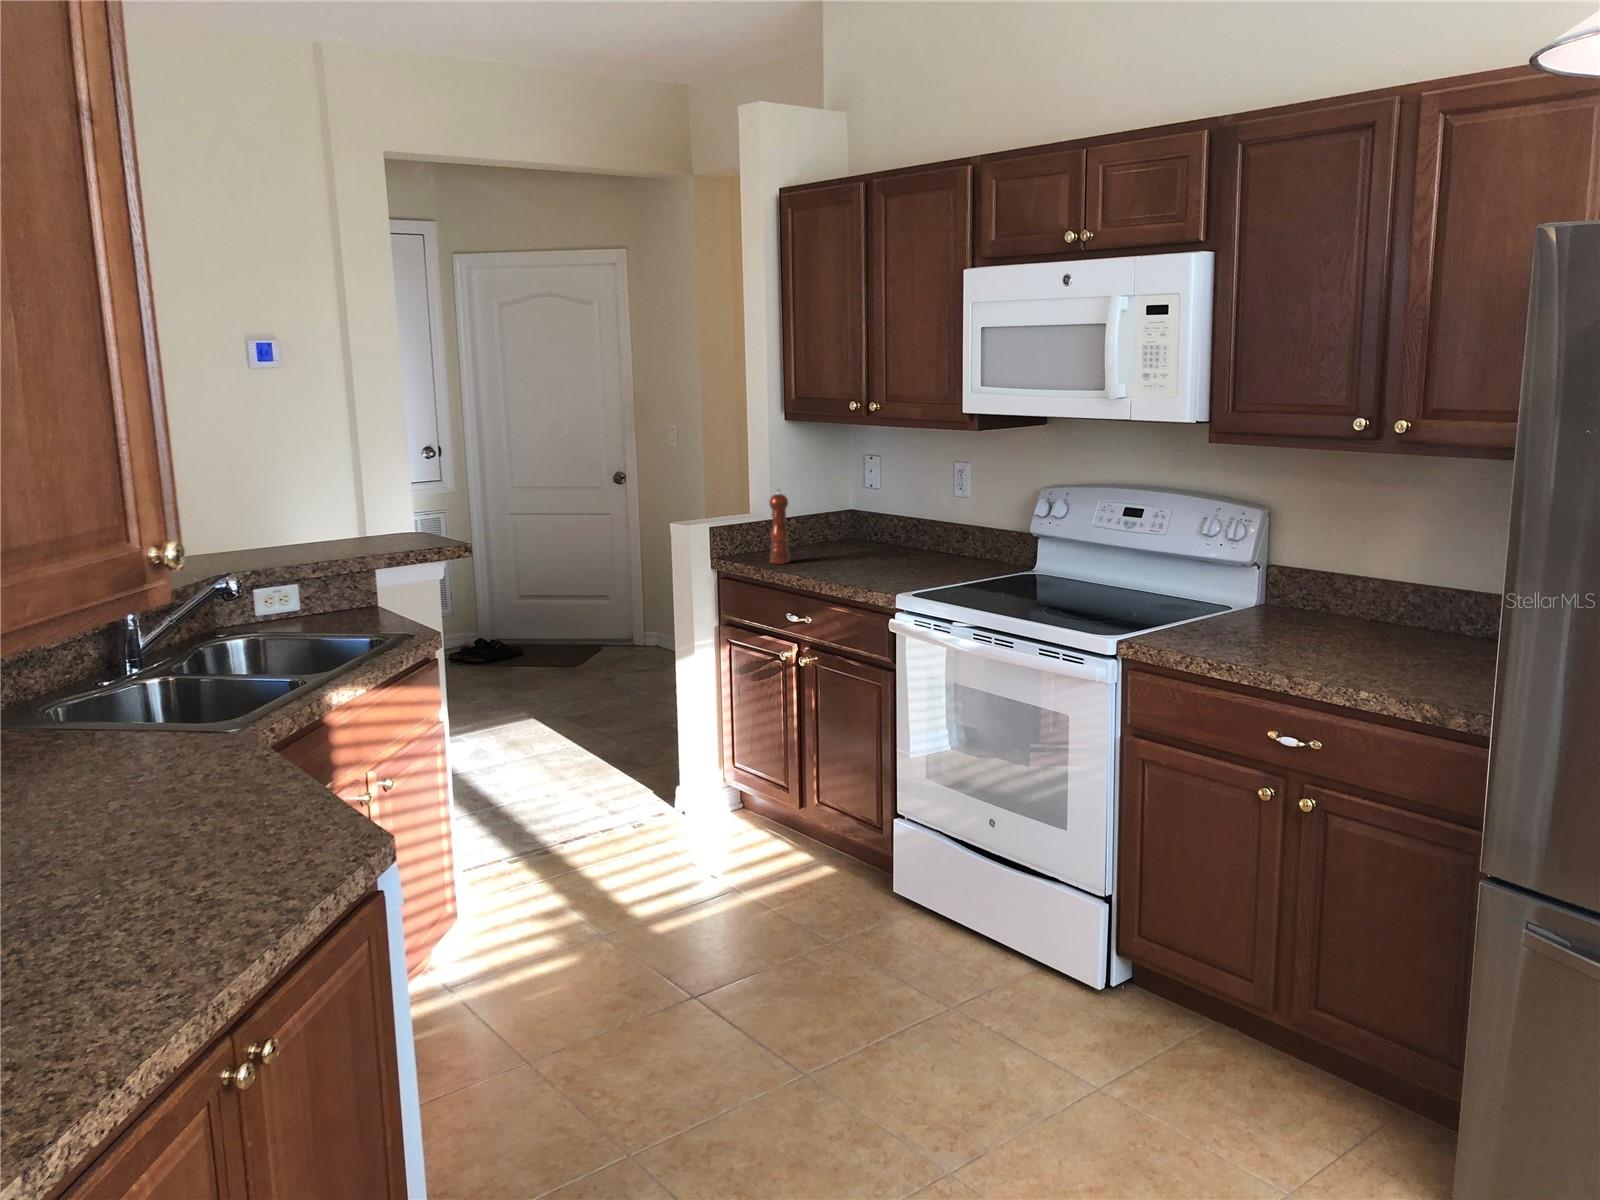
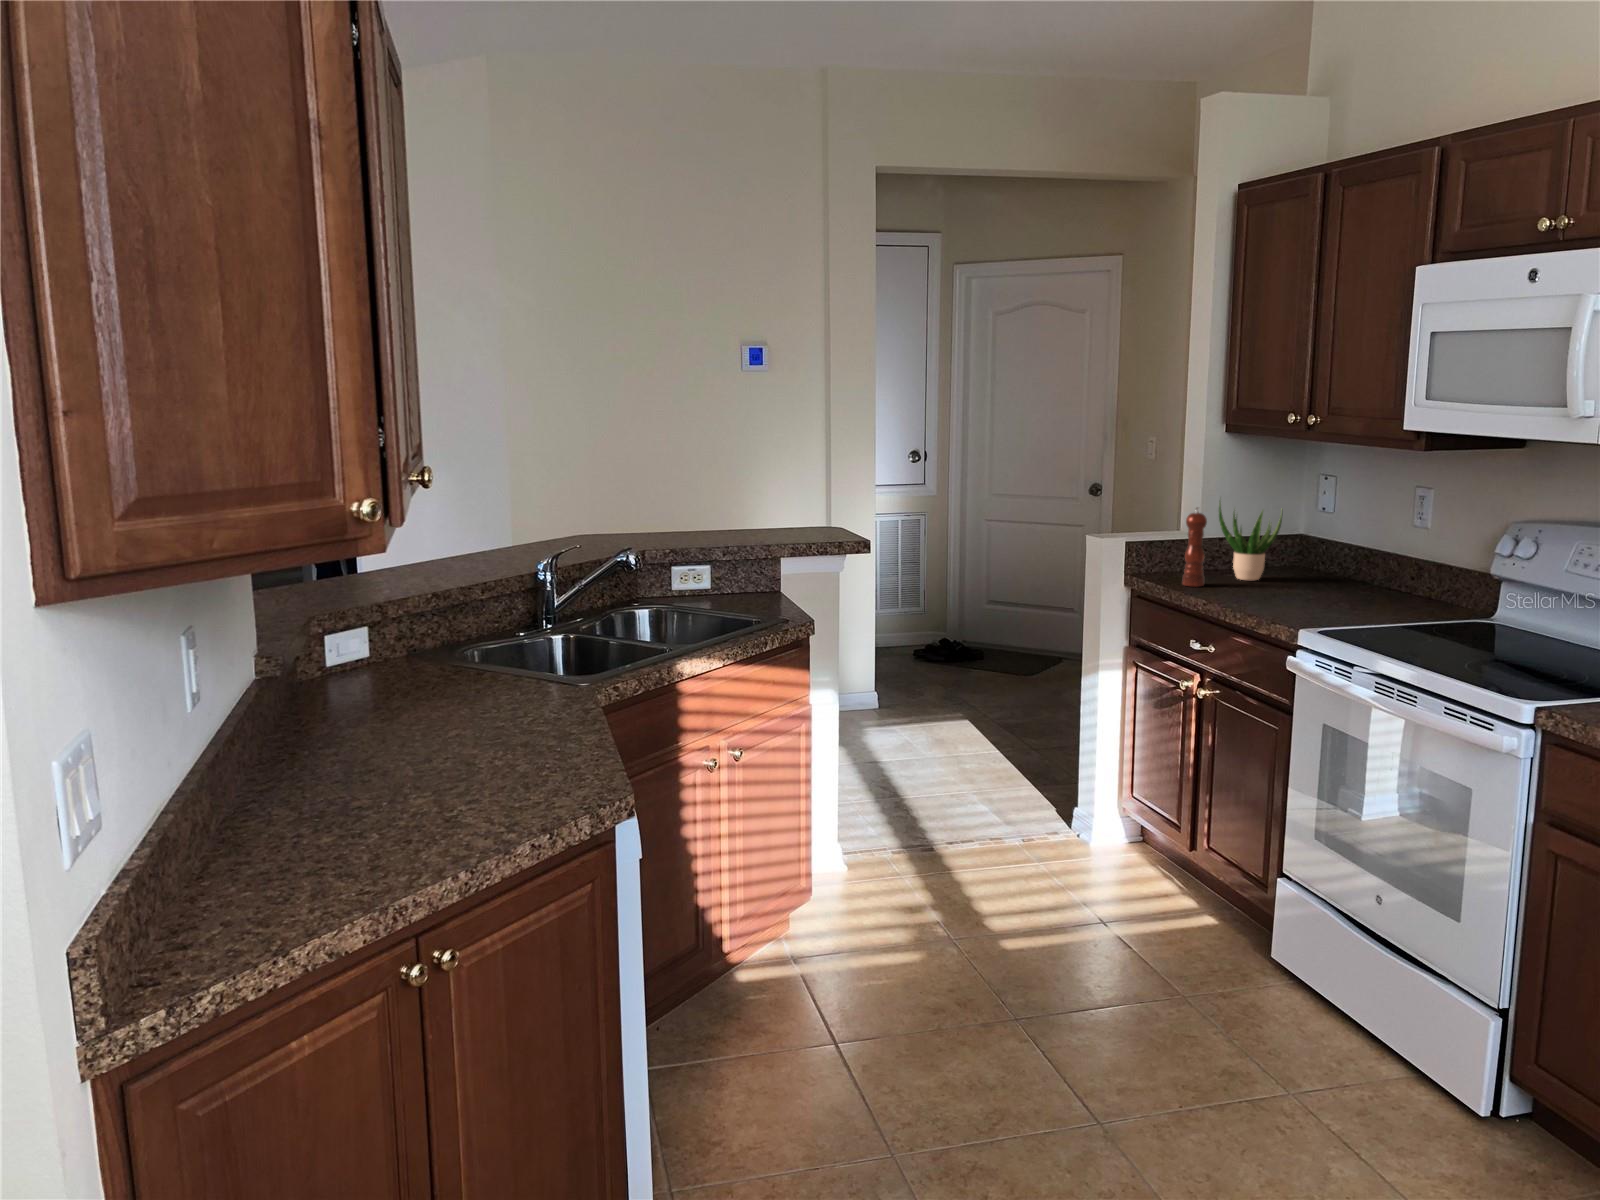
potted plant: none [792,477,848,554] -> present [1219,503,1282,581]

